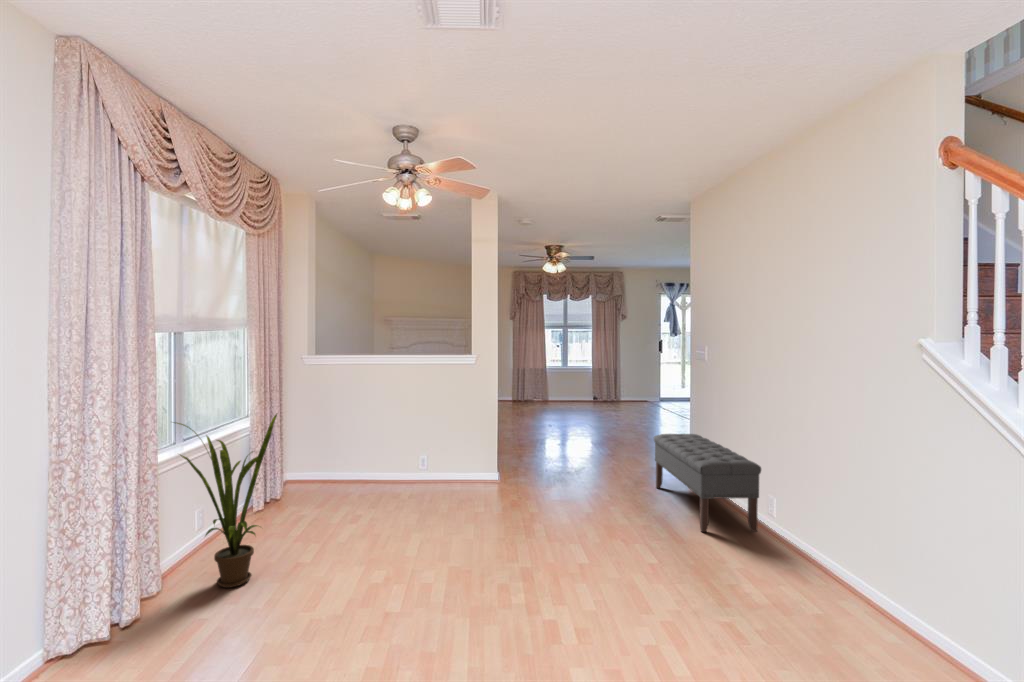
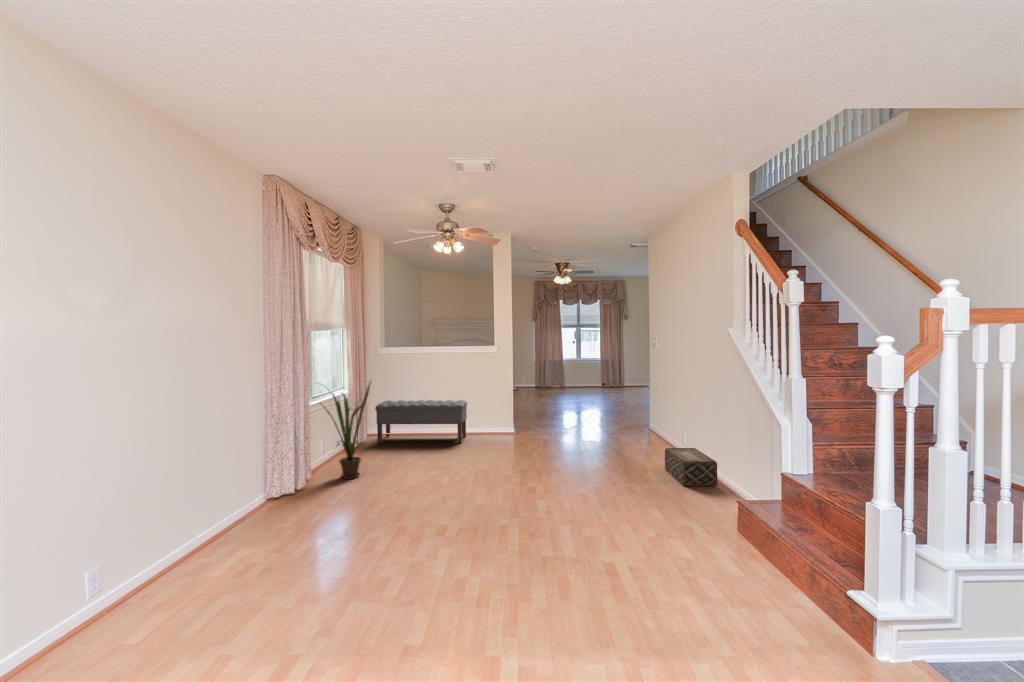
bench: present [654,434,761,532] -> present [375,400,467,443]
woven basket: none [748,522,853,598] -> present [665,448,717,486]

